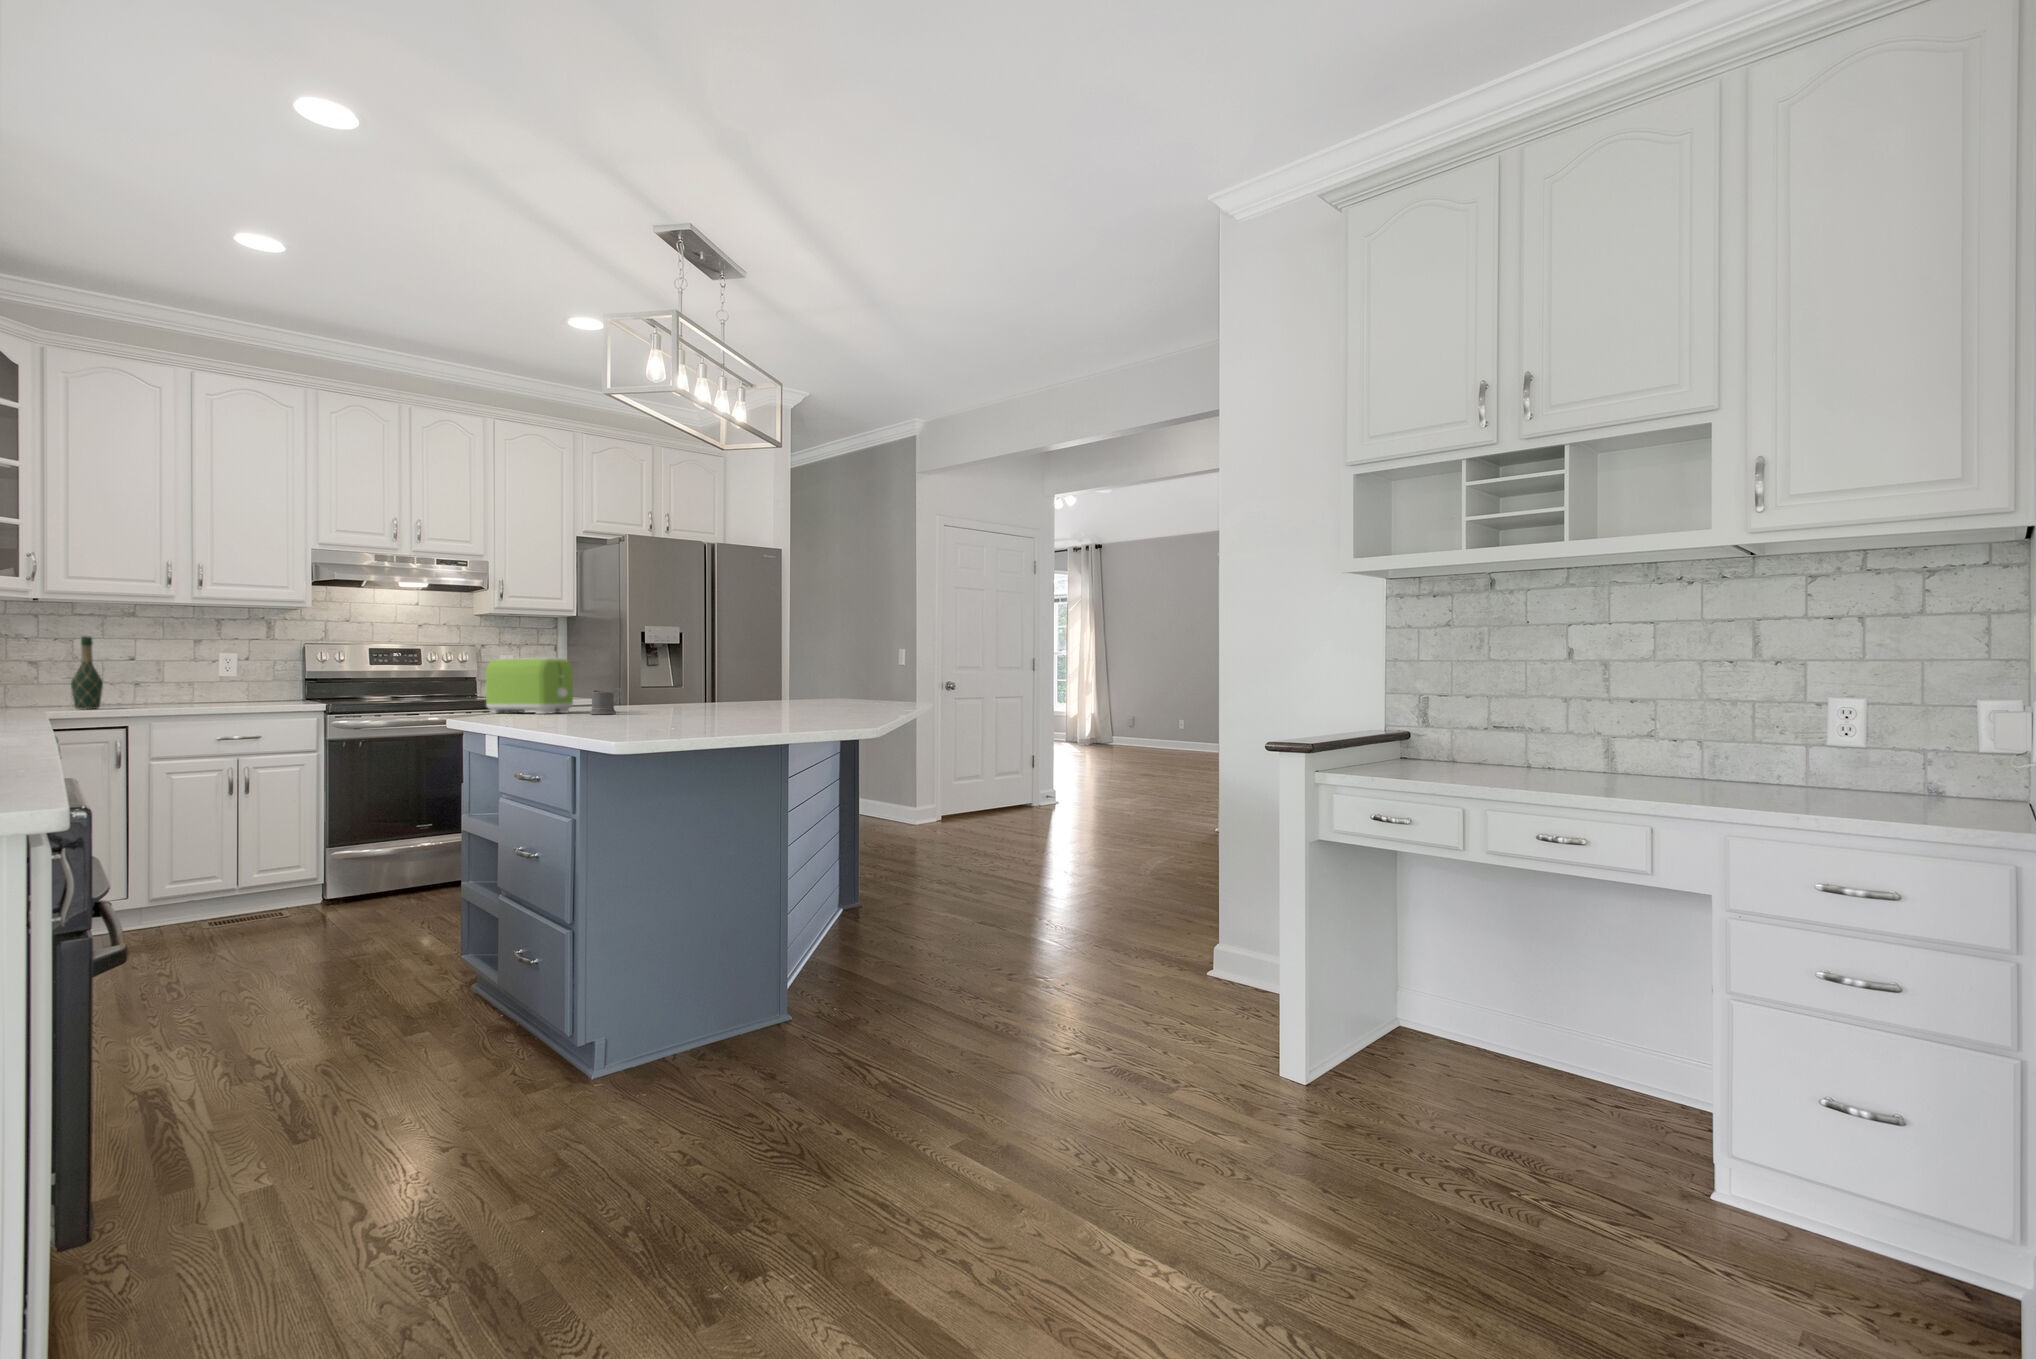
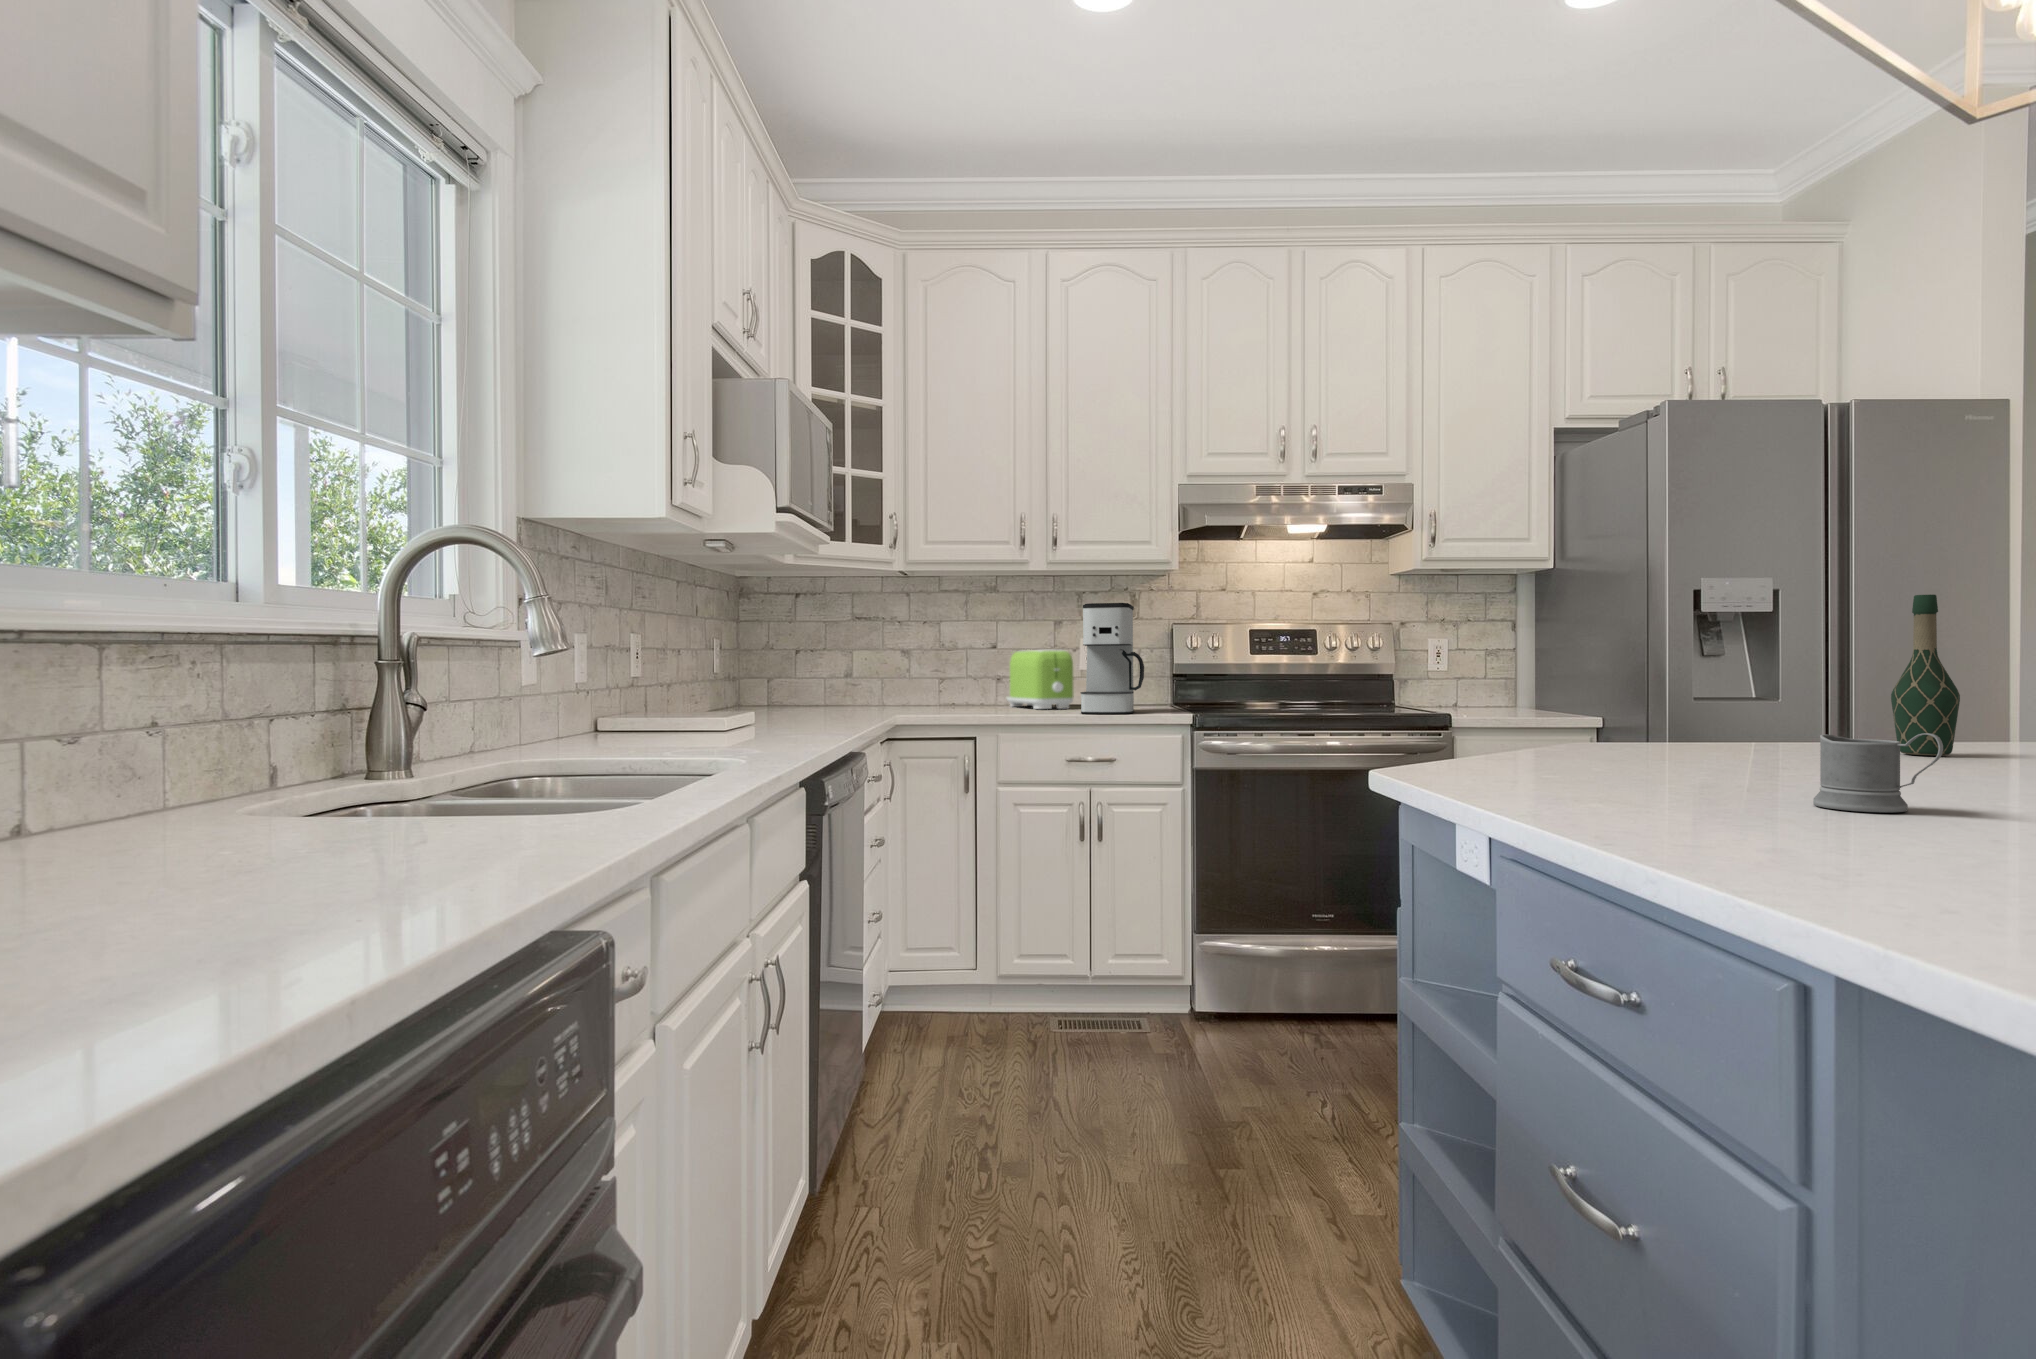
coffee maker: none [227,628,283,706] -> present [1081,603,1144,714]
wine bottle: present [71,636,103,709] -> present [1891,594,1960,756]
toaster: present [486,658,573,714] -> present [1007,650,1074,709]

